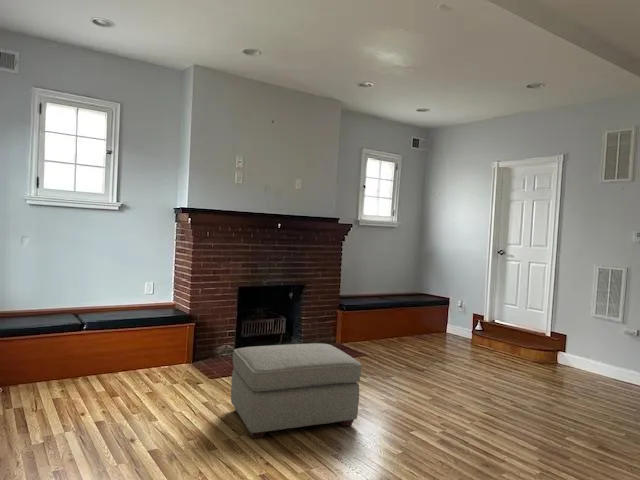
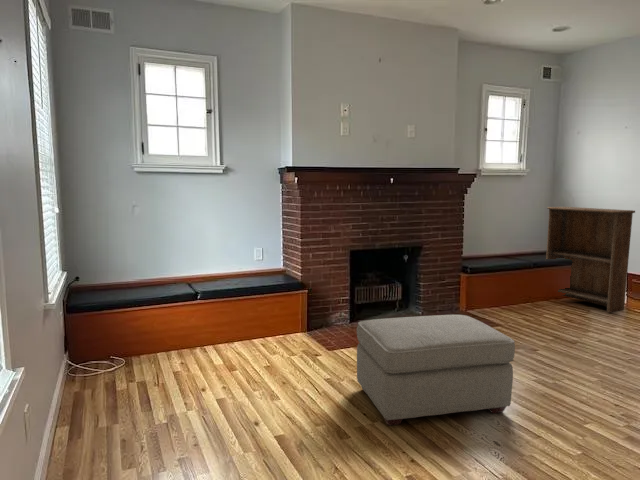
bookshelf: none [409,255,477,346] -> present [546,207,635,313]

